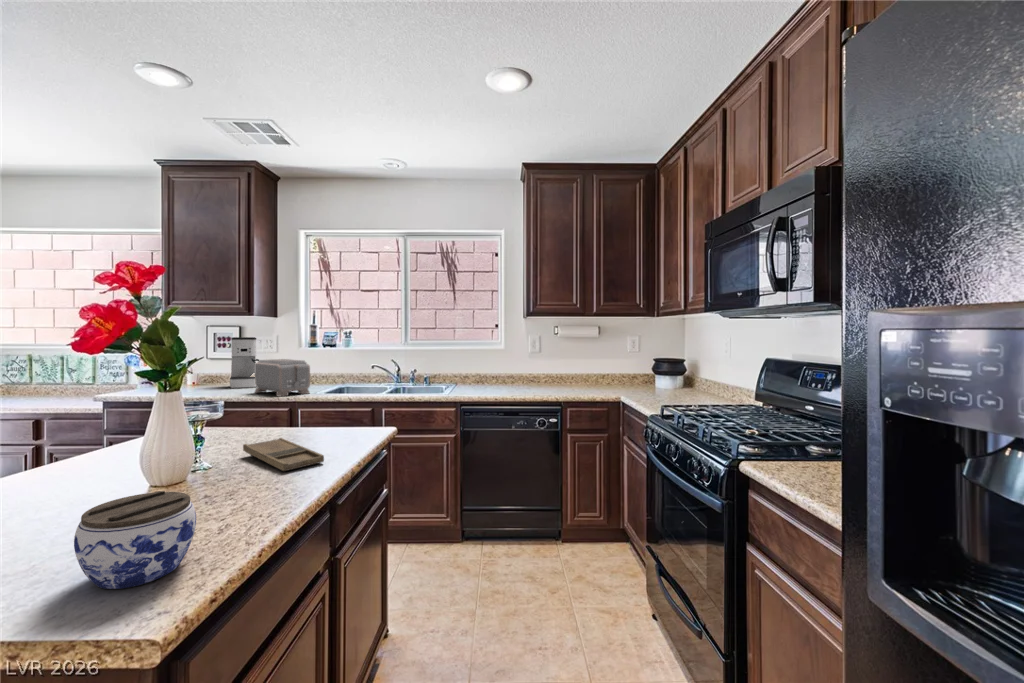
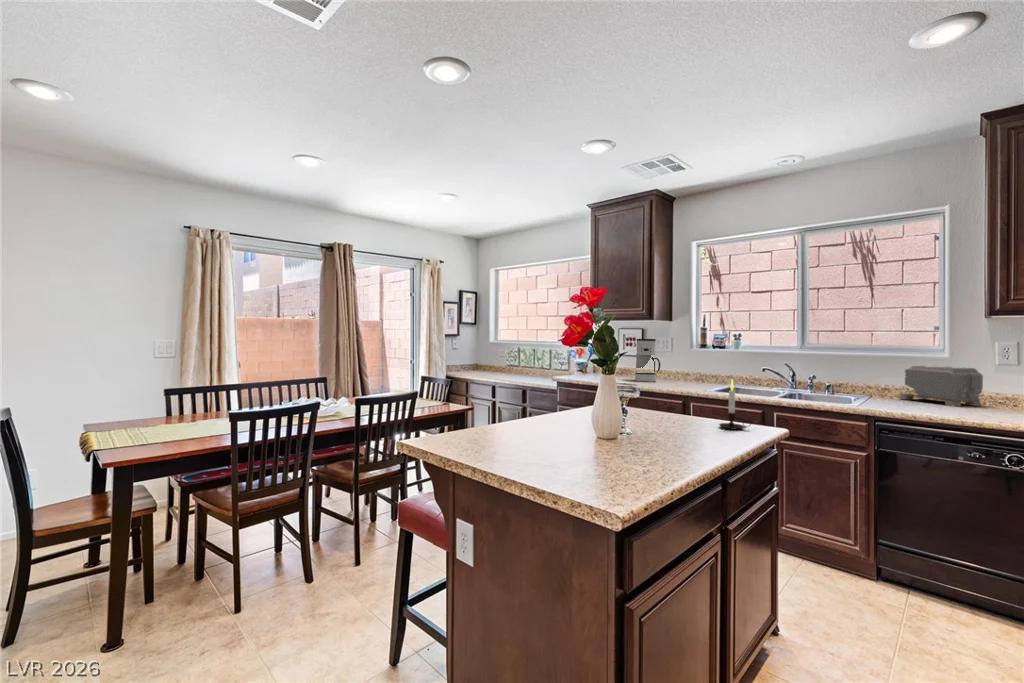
toaster: present [255,359,310,396] -> present [899,366,983,406]
candle: none [327,381,361,437] -> present [719,380,751,429]
tray: present [243,438,324,471] -> none [653,421,717,446]
jar: present [74,491,196,589] -> none [574,436,633,489]

